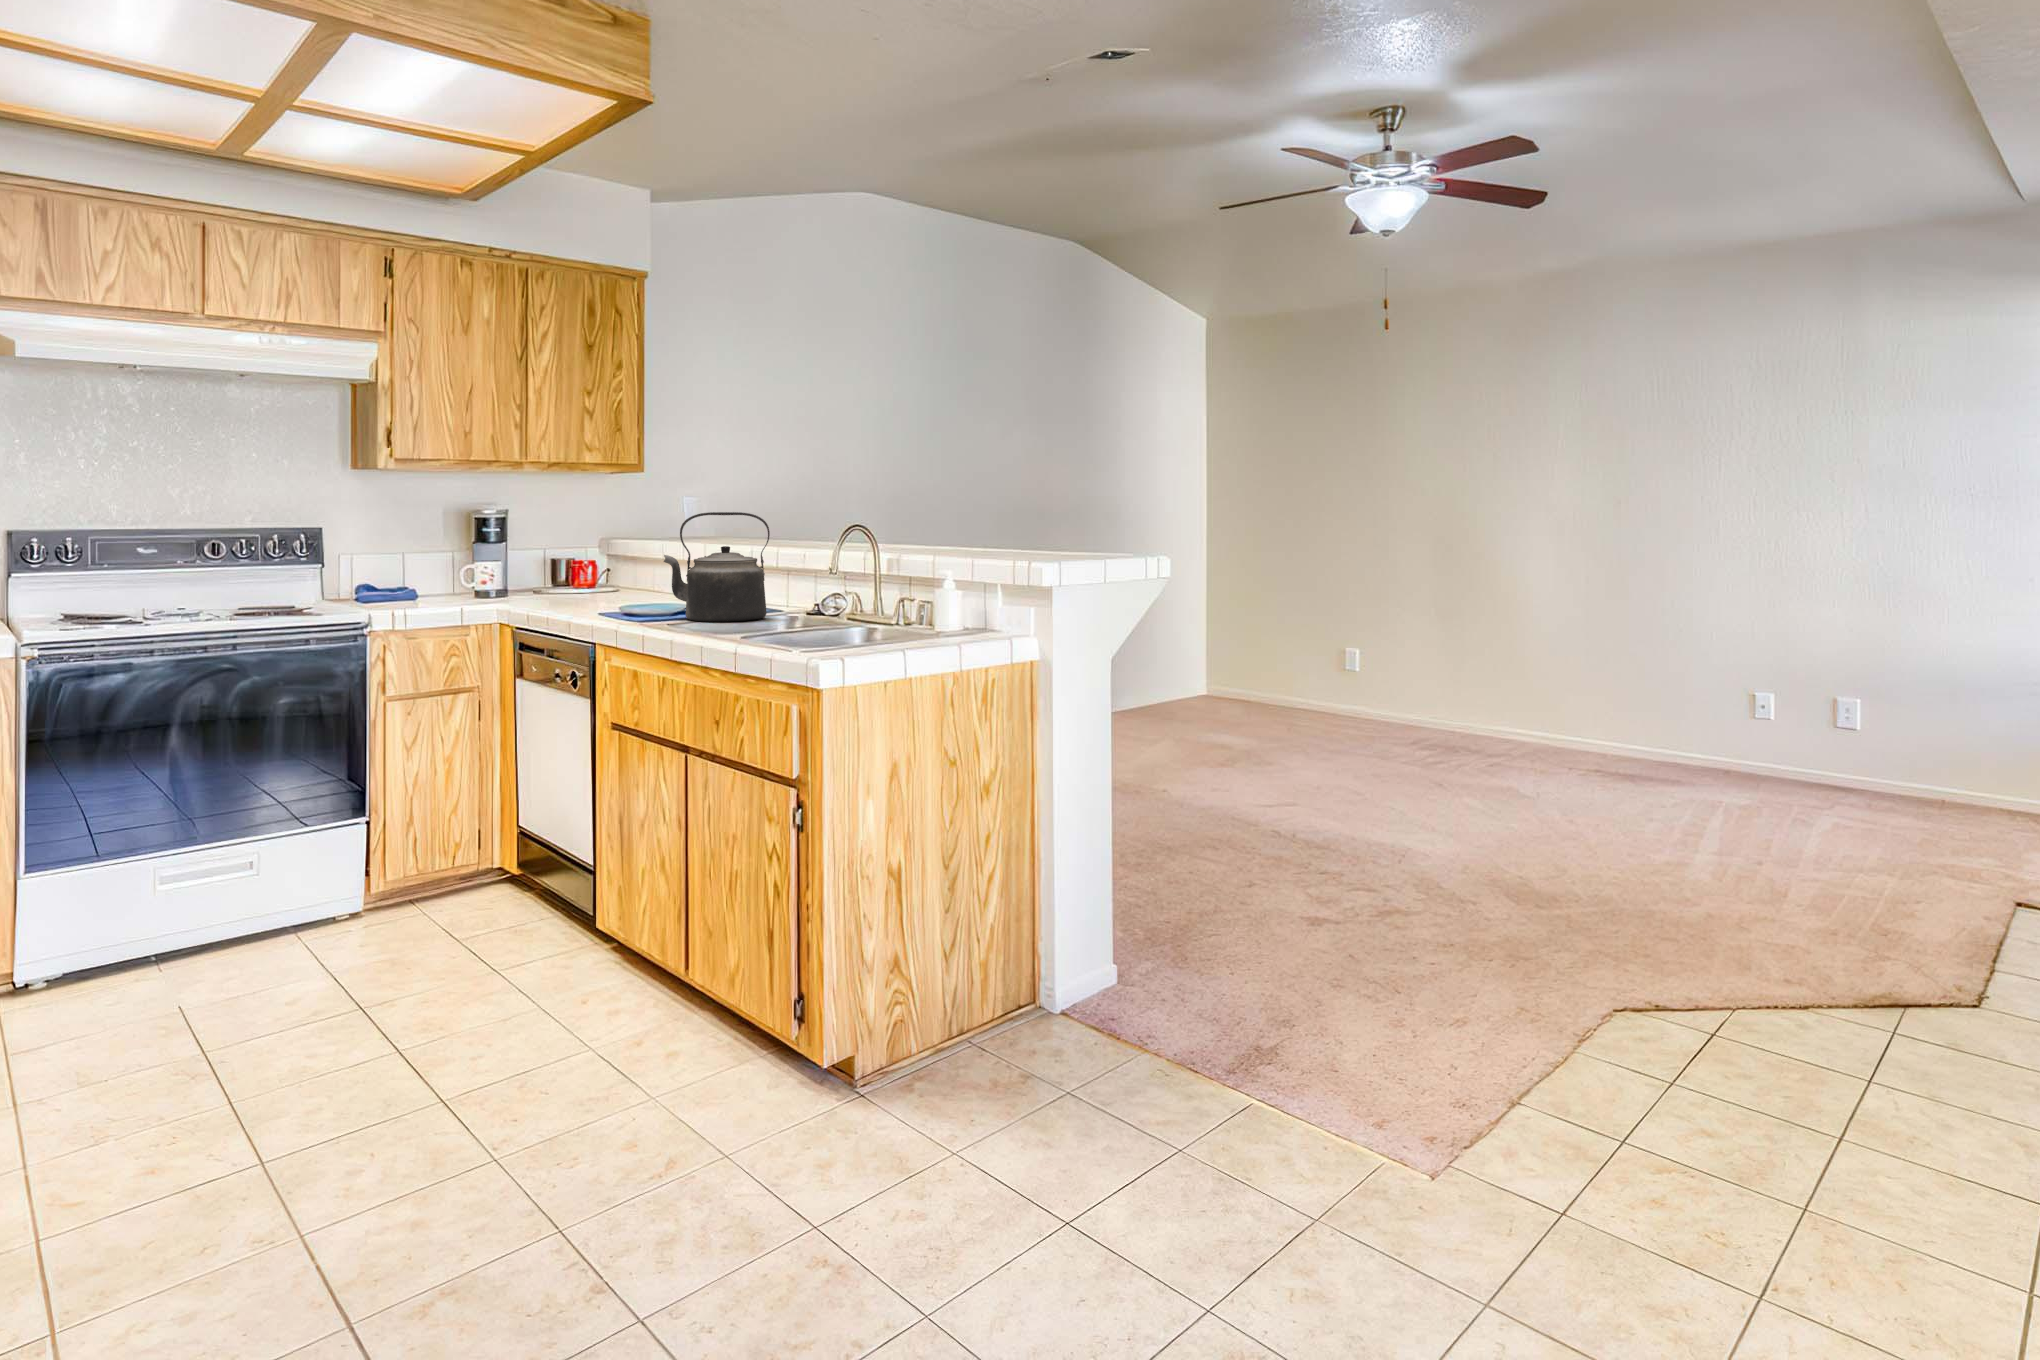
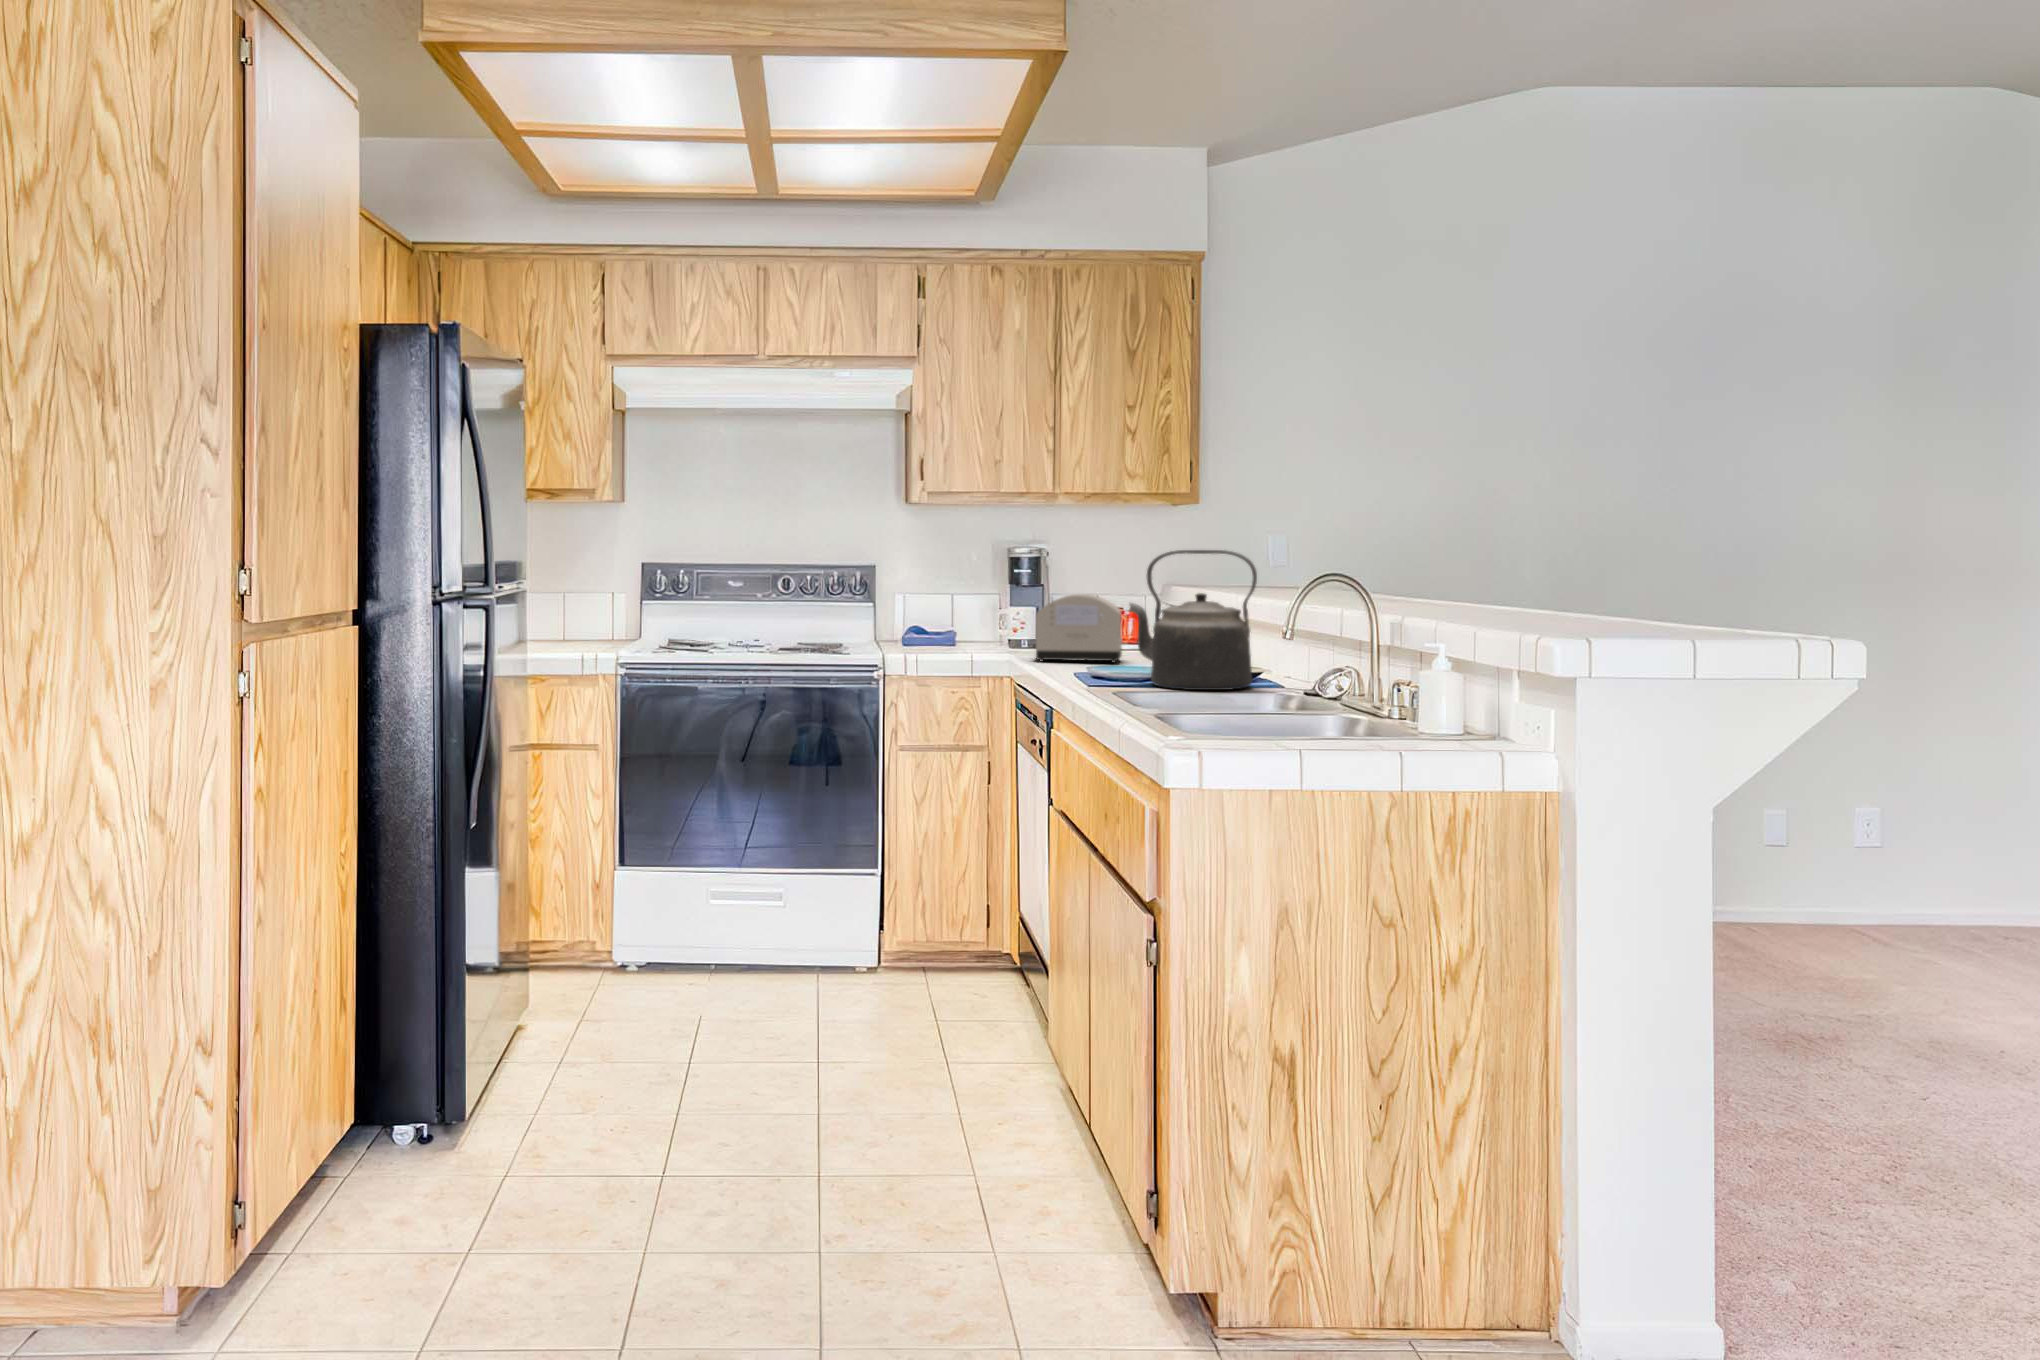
toaster: none [538,550,622,609] -> present [1033,594,1122,663]

